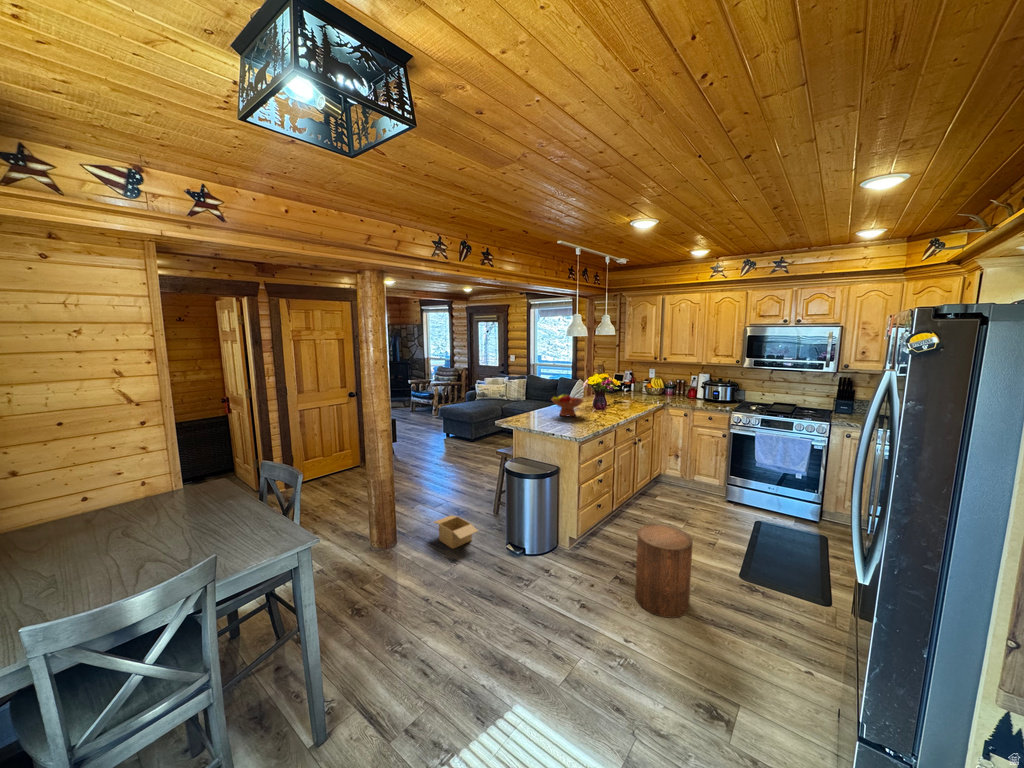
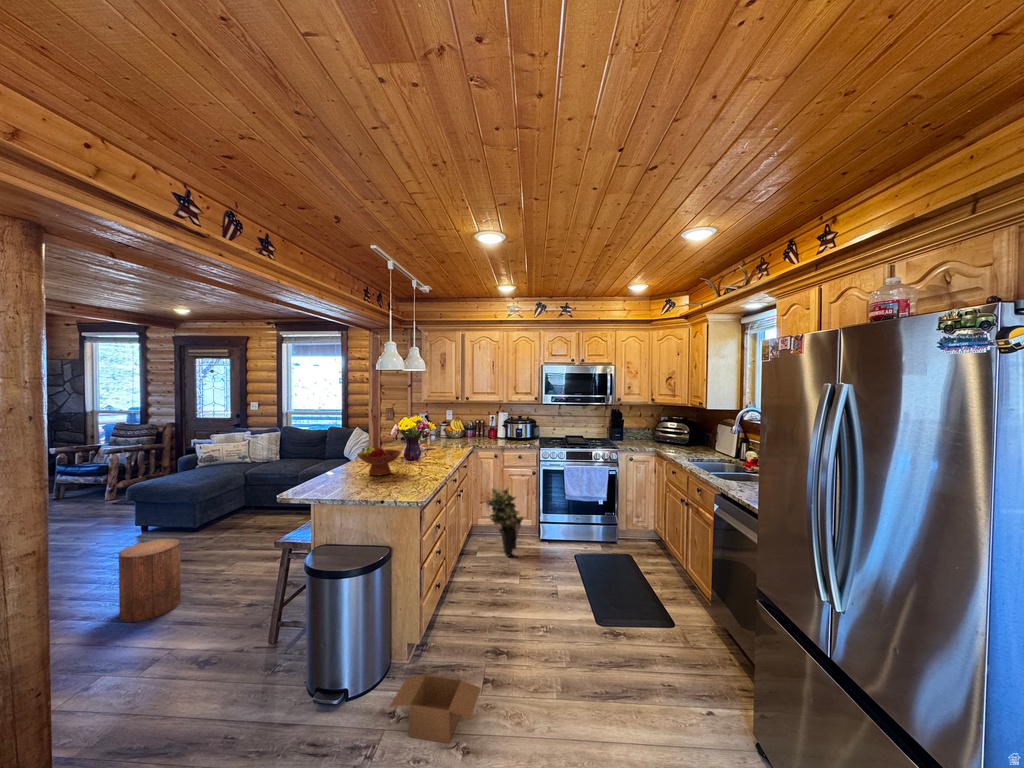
potted plant: none [667,443,704,506] -> present [487,488,523,557]
cardboard box: present [434,516,478,549] -> present [390,675,481,743]
stool: present [635,524,693,618] -> present [119,539,181,622]

